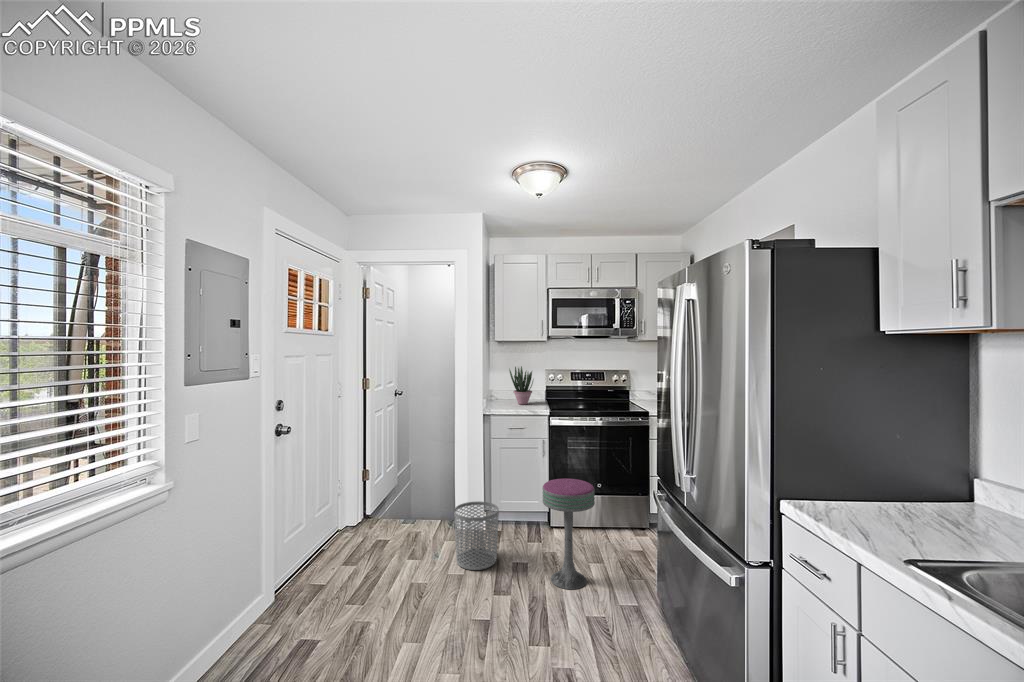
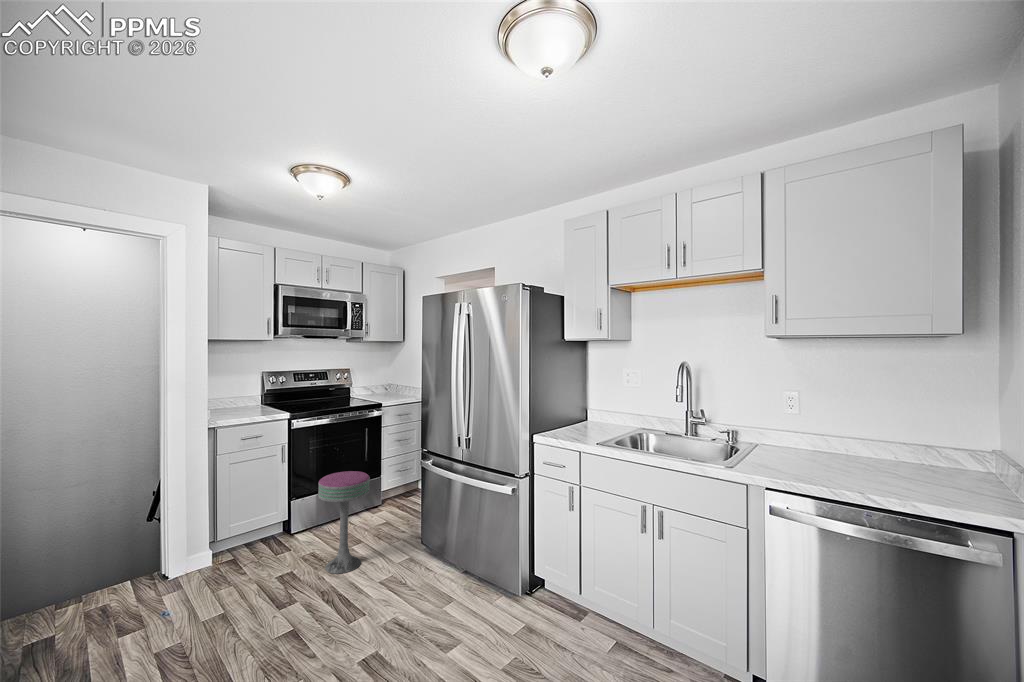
potted plant: present [509,366,534,405] -> none [228,368,262,411]
waste bin: present [454,502,499,570] -> none [200,519,260,600]

